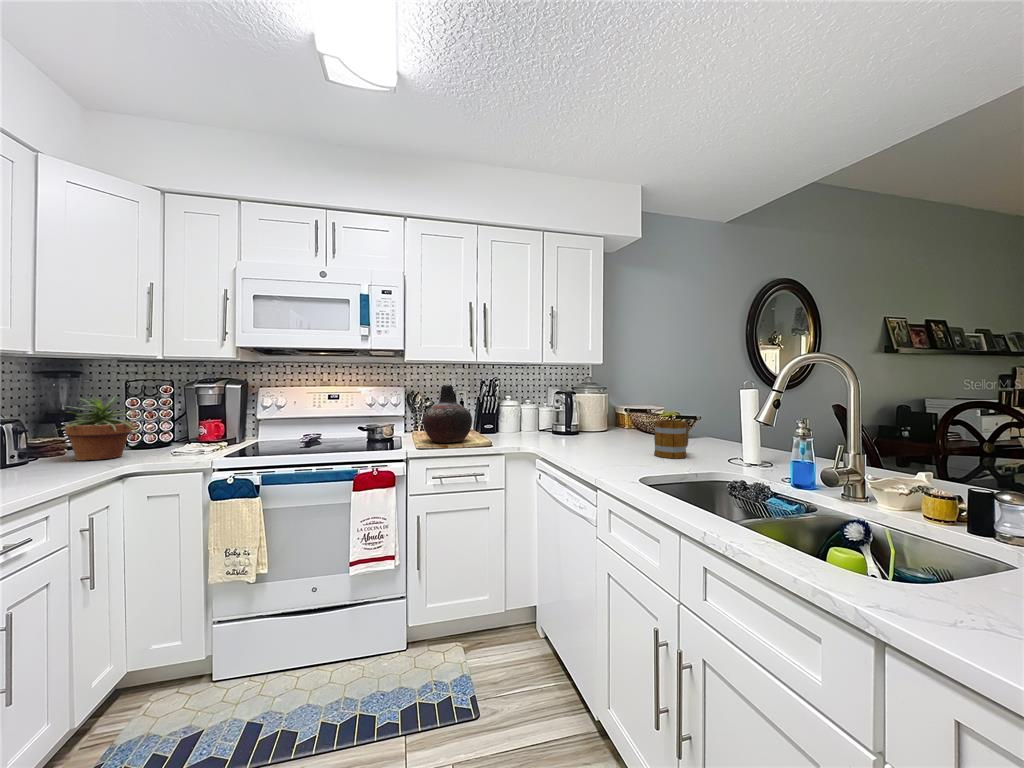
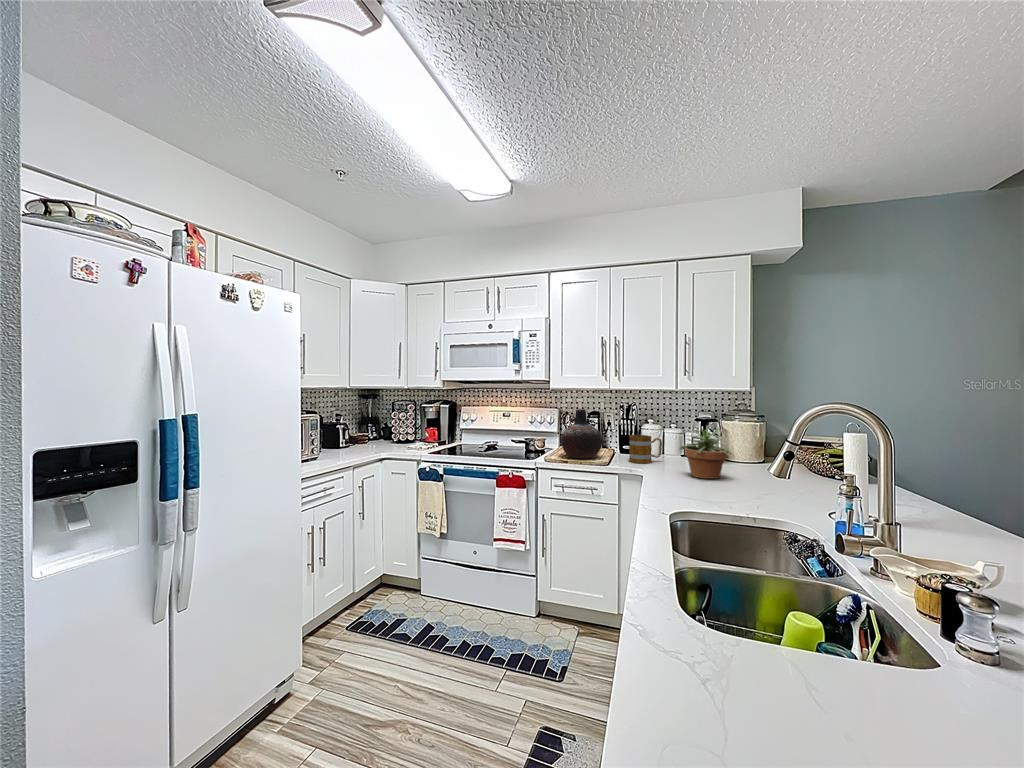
potted plant: present [60,395,136,461] -> present [680,426,734,479]
mug: present [654,420,689,459] -> present [629,435,662,464]

